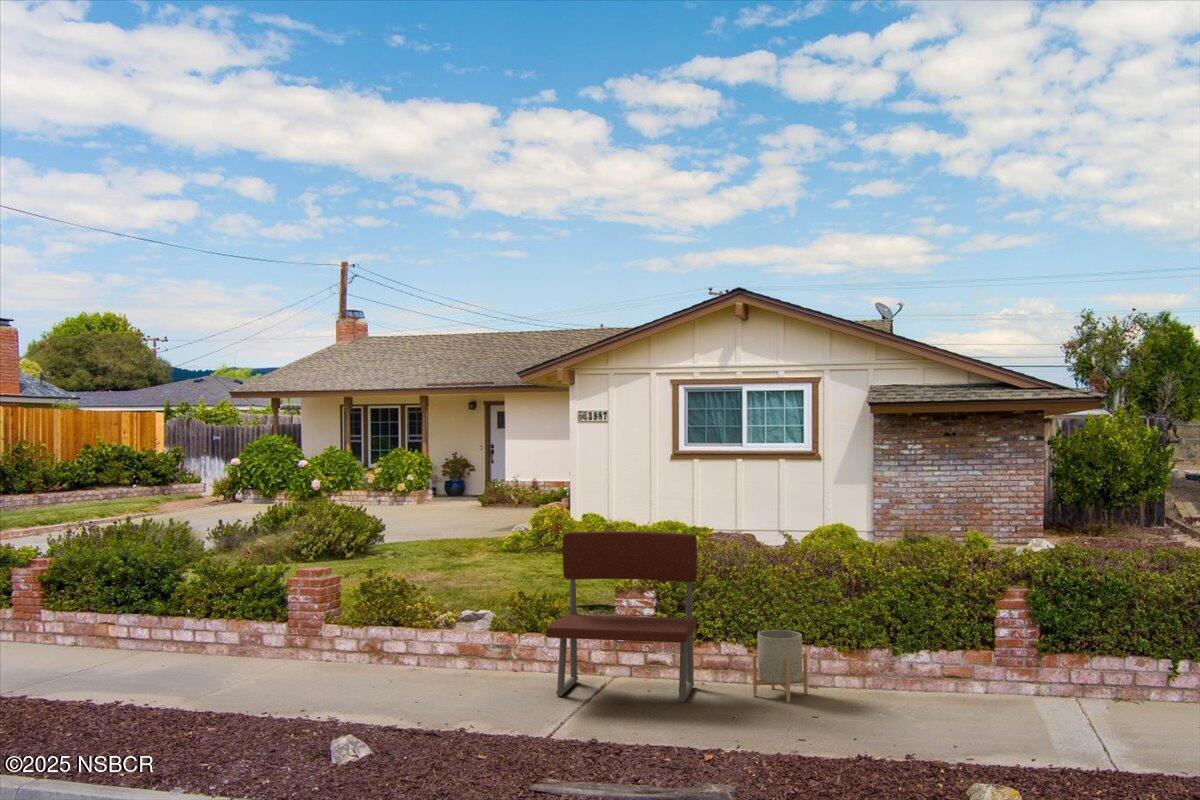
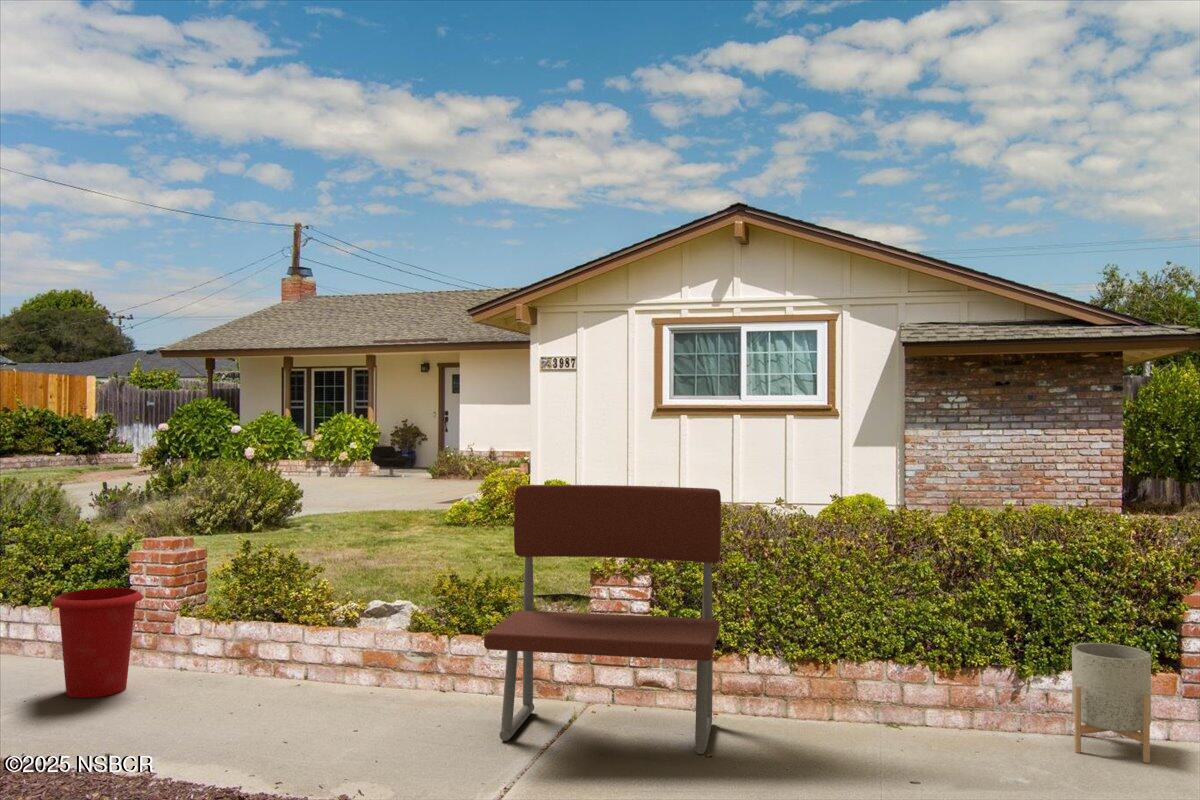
lounge chair: none [424,476,462,505] -> present [370,446,411,477]
waste bin: none [257,603,315,676] -> present [51,588,144,698]
planter: present [753,630,808,702] -> present [1072,643,1151,763]

